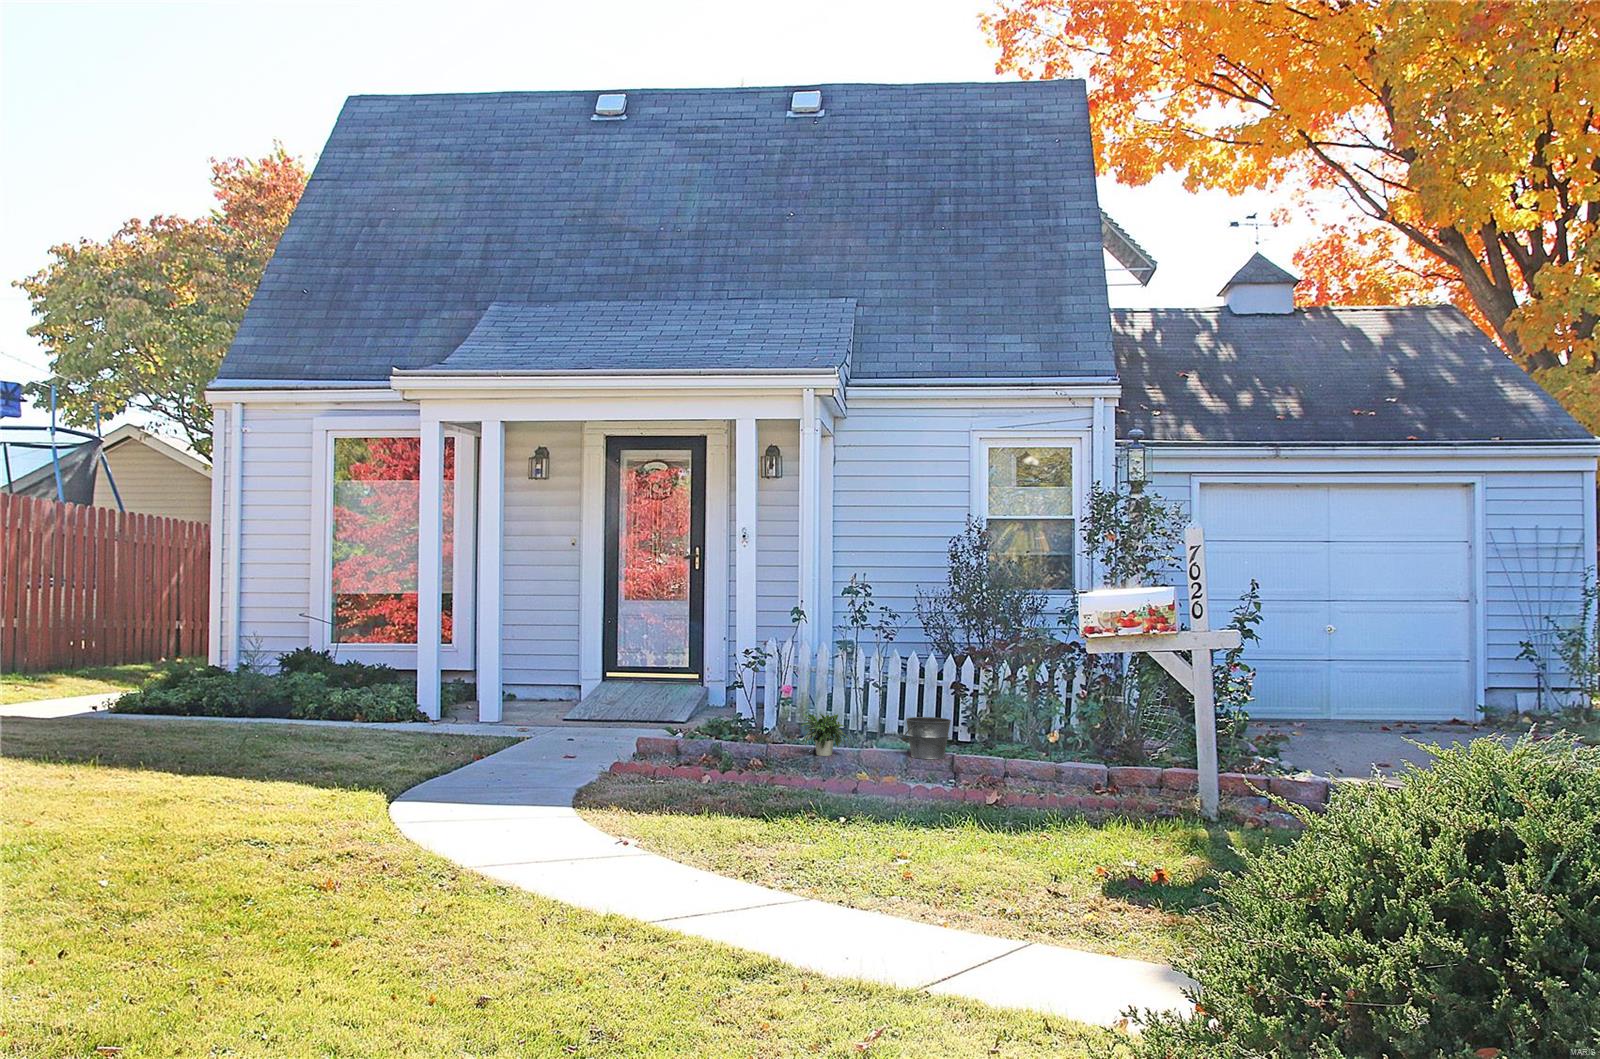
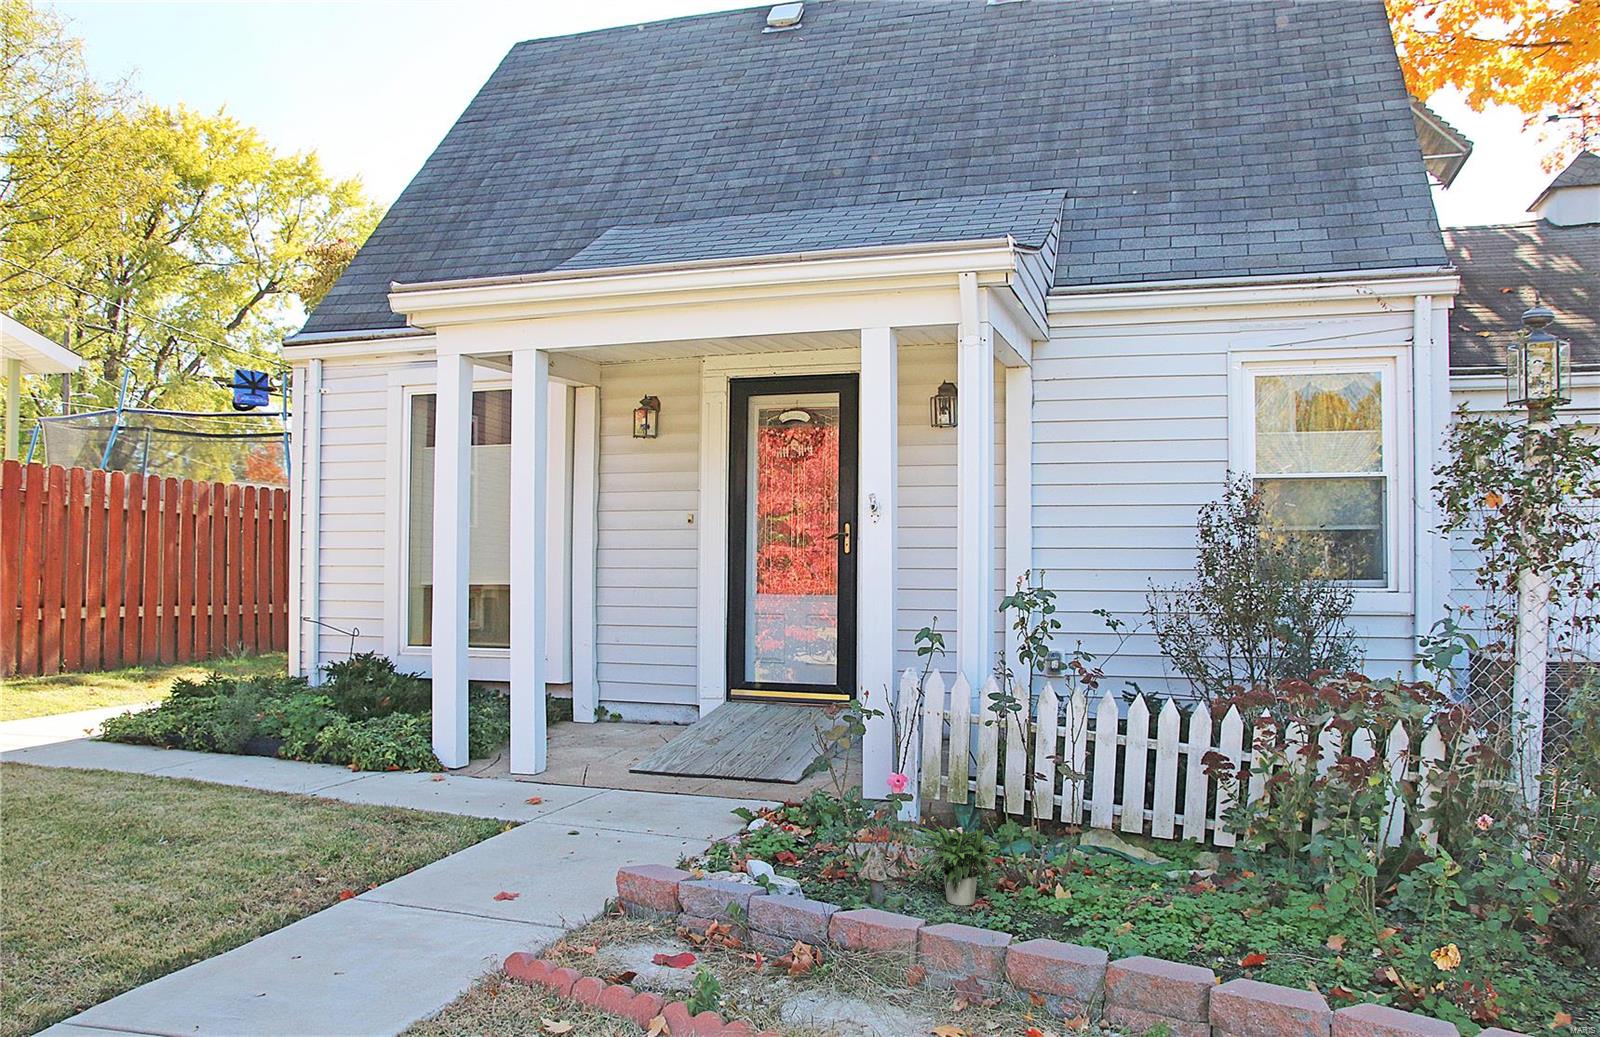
bucket: present [902,717,951,759] -> none [1105,836,1201,928]

